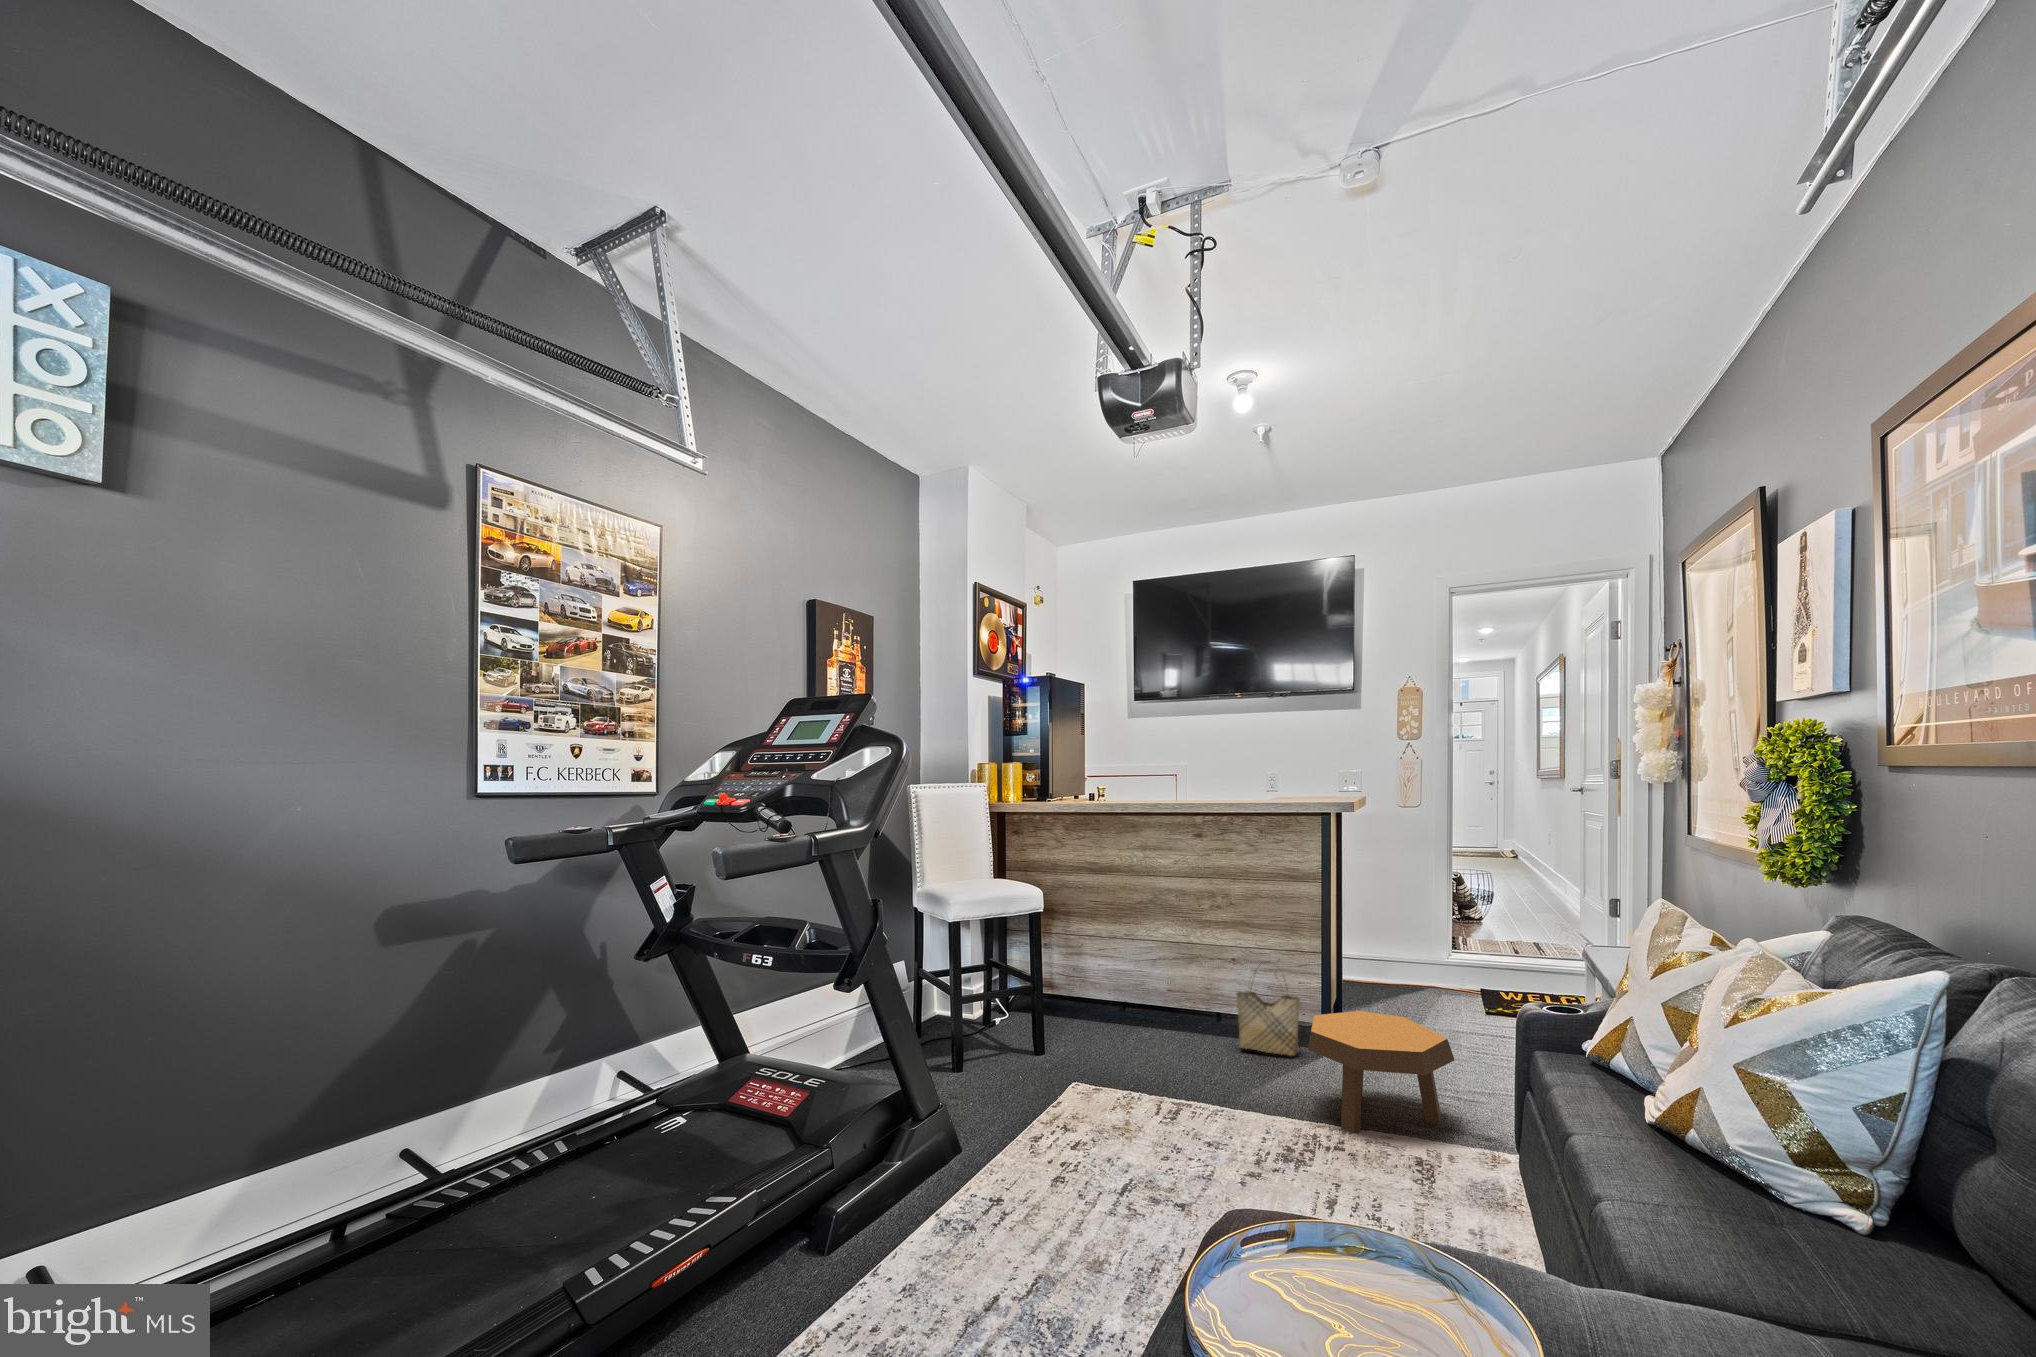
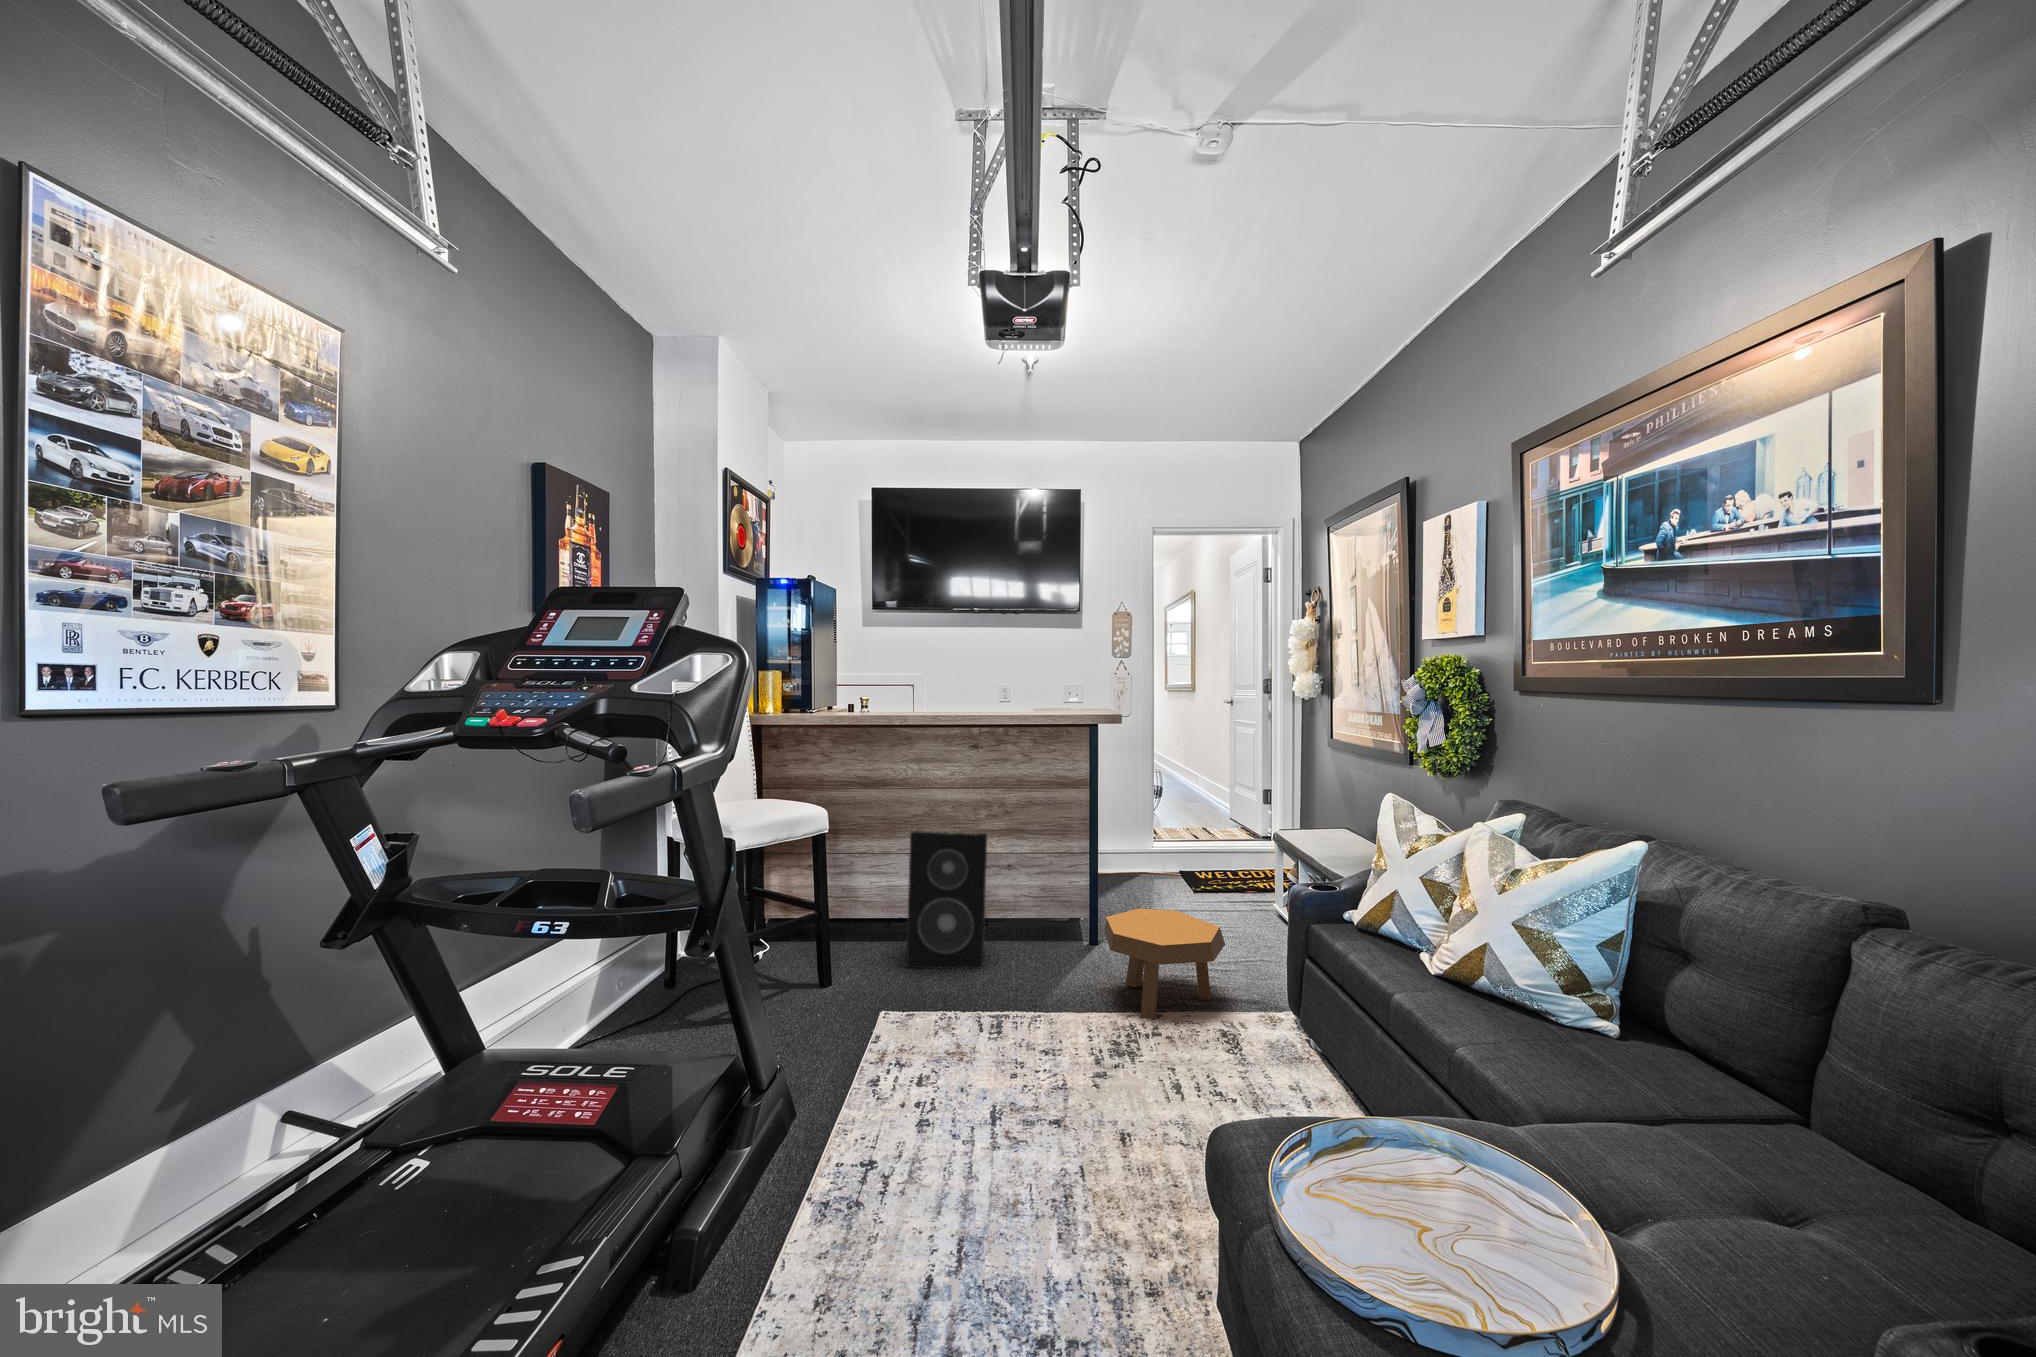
speaker: none [1121,912,1205,1062] -> present [906,831,987,968]
woven basket: present [1236,961,1300,1056] -> none [1012,868,1071,953]

